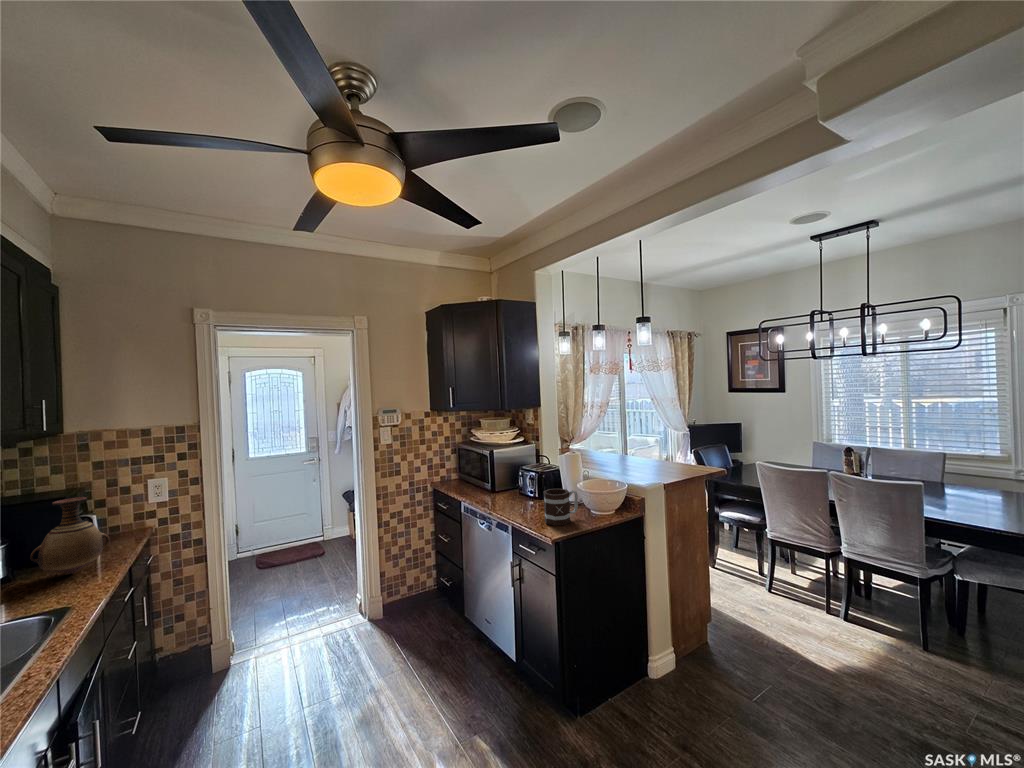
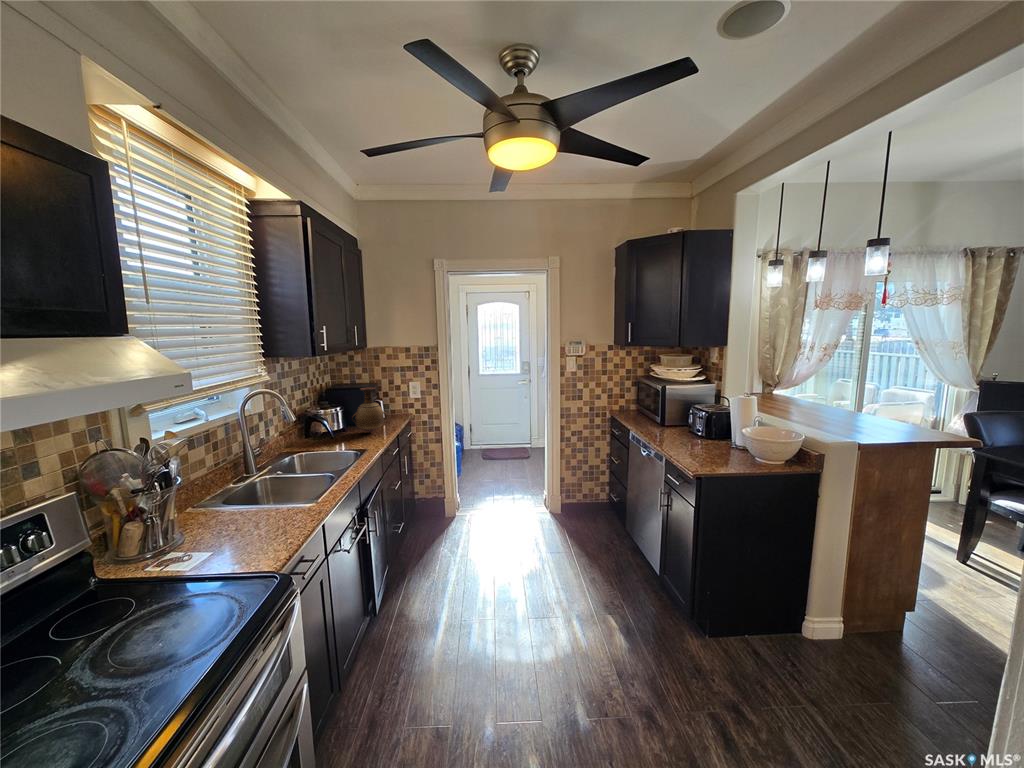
mug: present [543,488,578,526] -> none [697,428,737,463]

